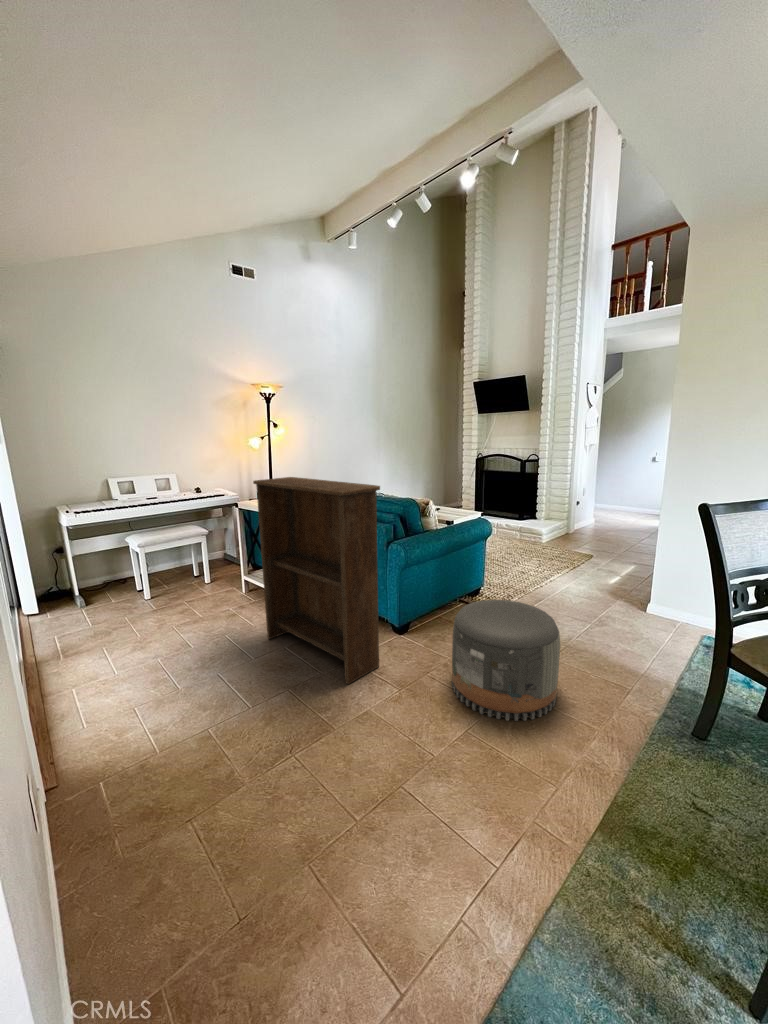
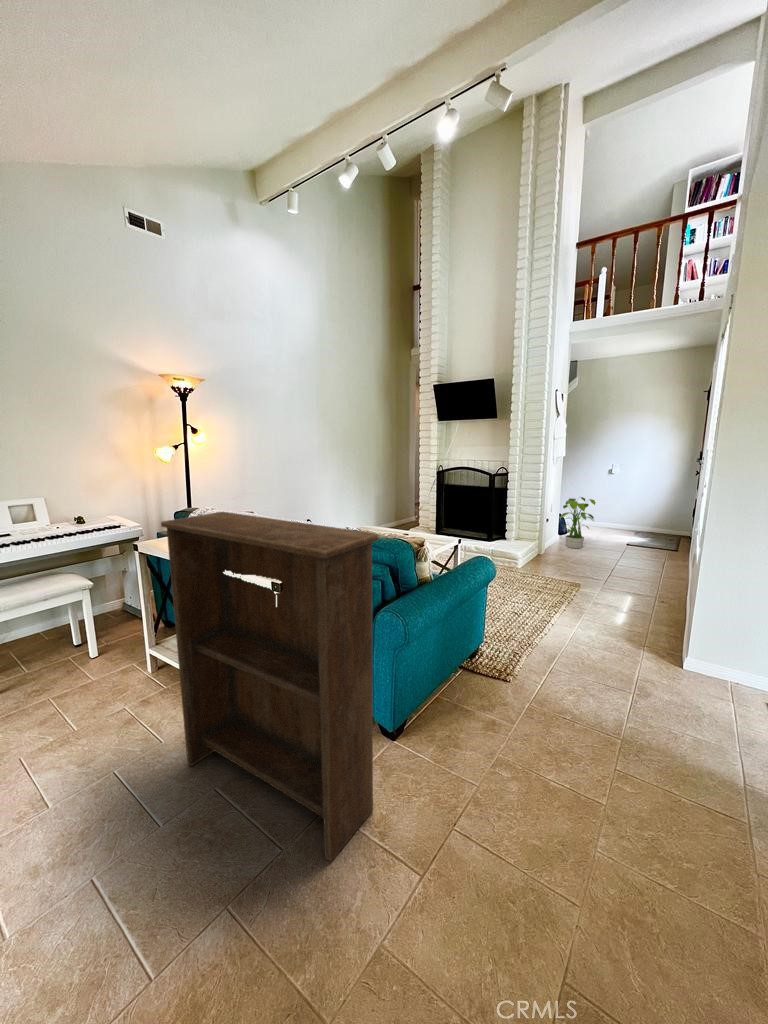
potted plant: none [588,480,622,528] -> present [560,497,596,549]
pouf: present [452,600,560,721] -> none [490,694,667,919]

